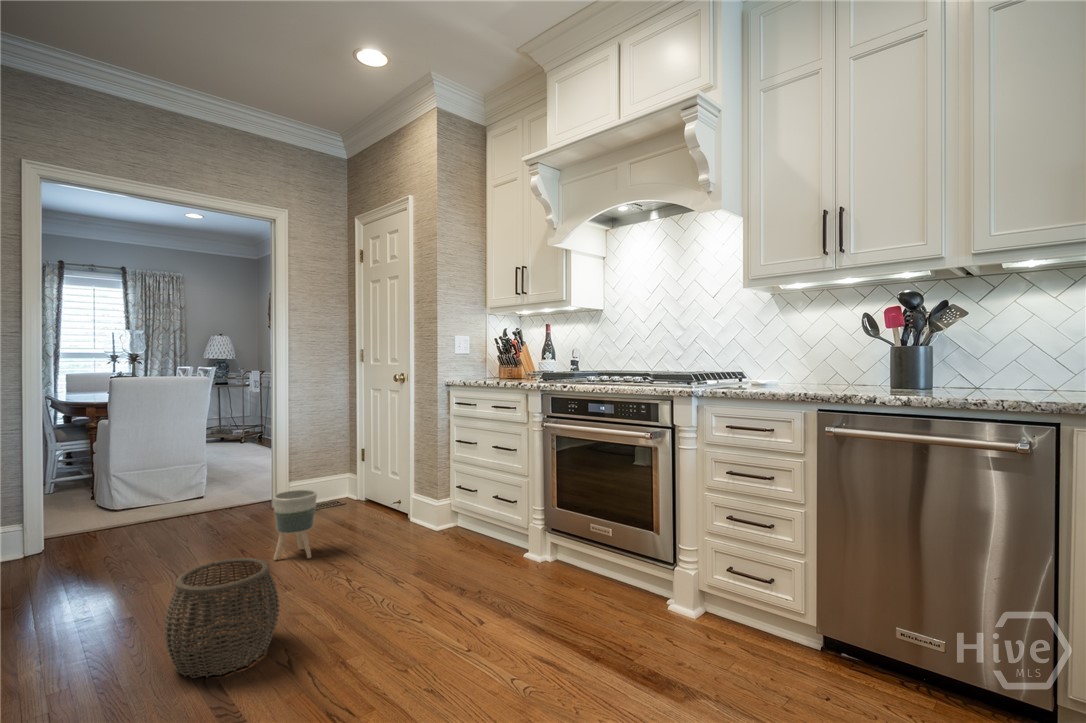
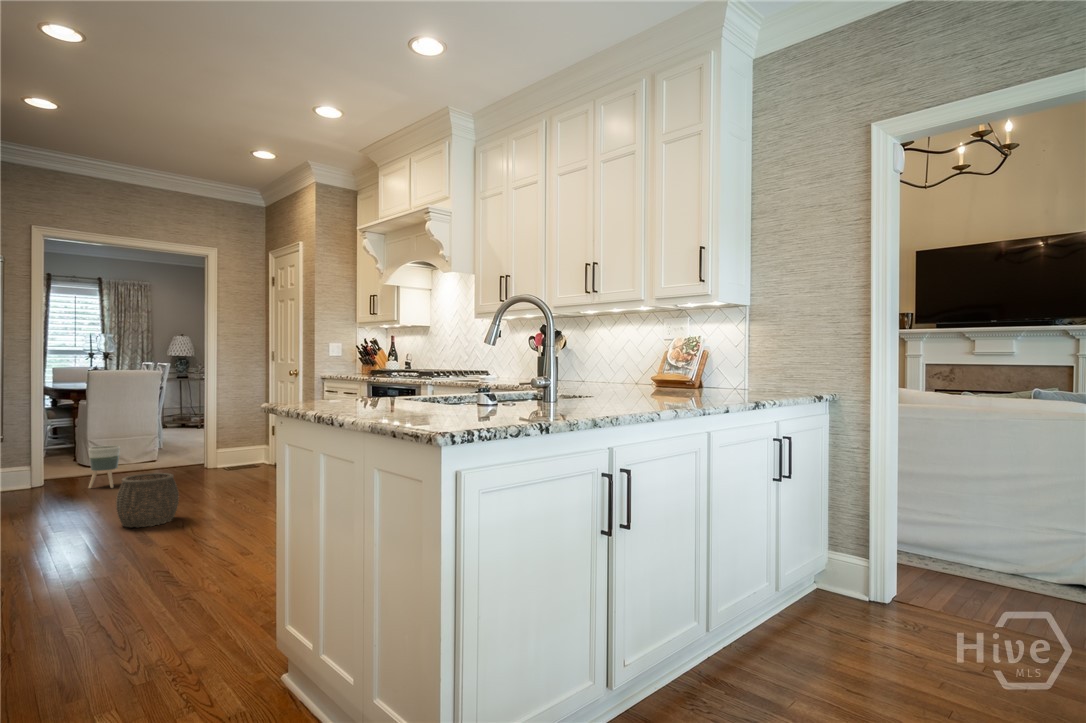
planter: present [273,490,317,560] -> present [88,445,120,488]

